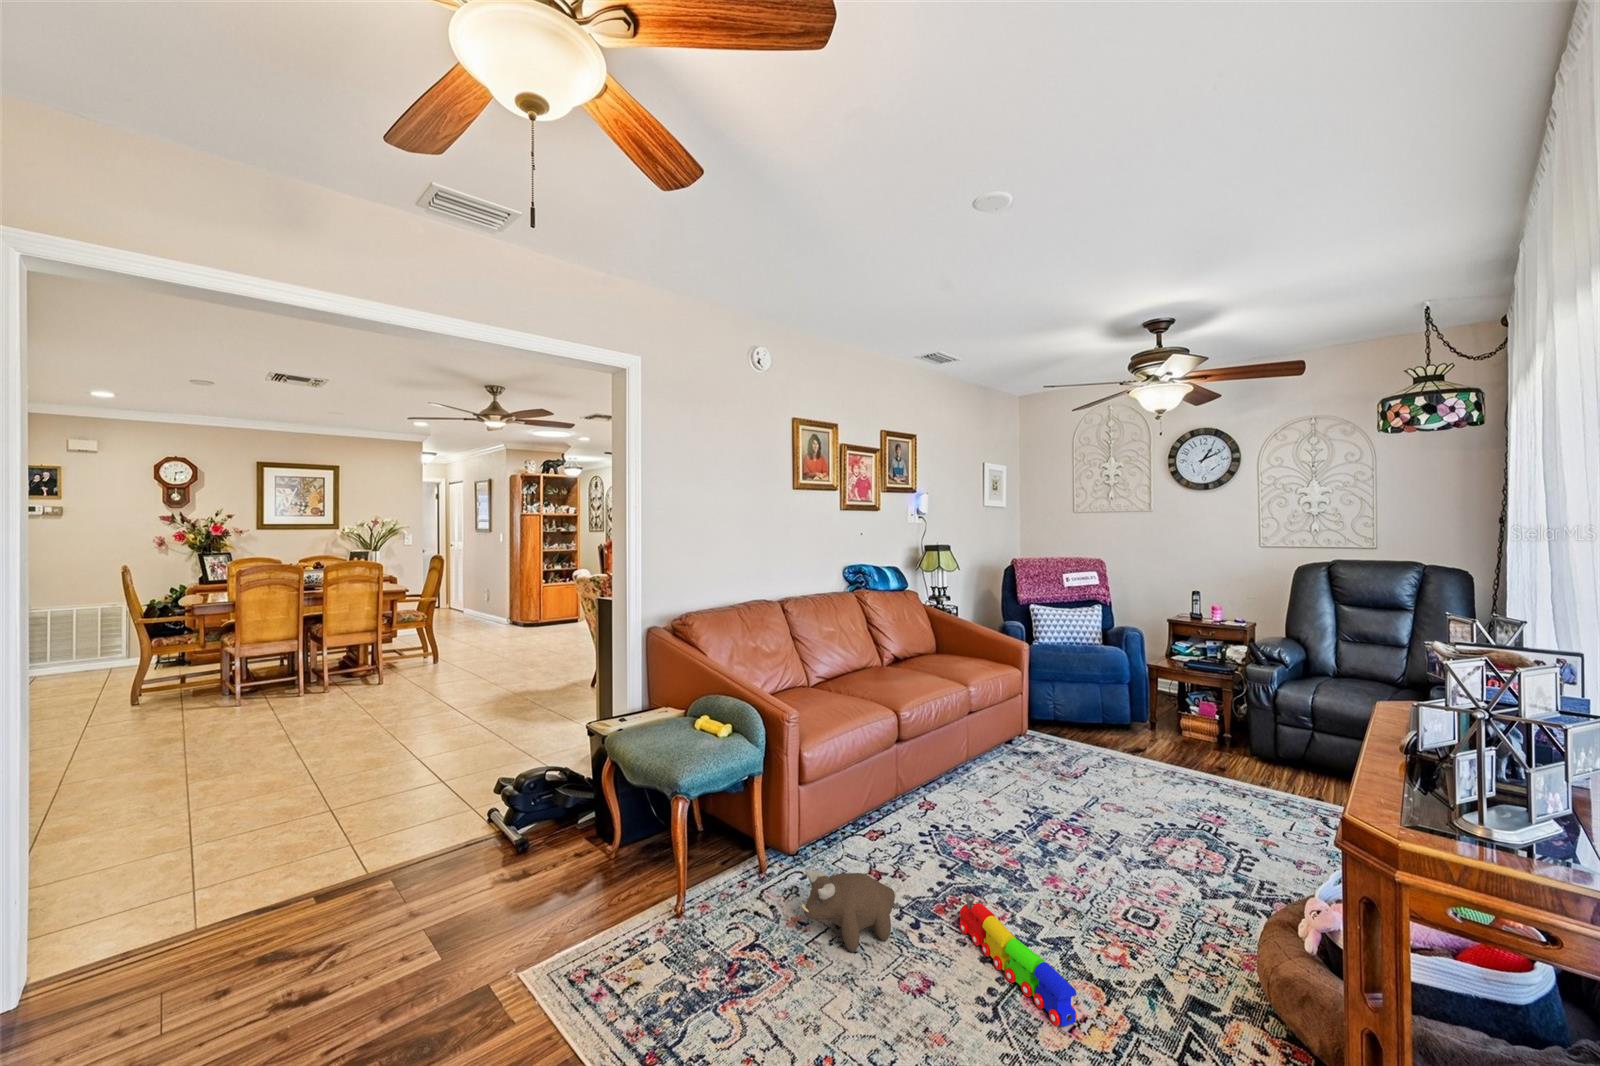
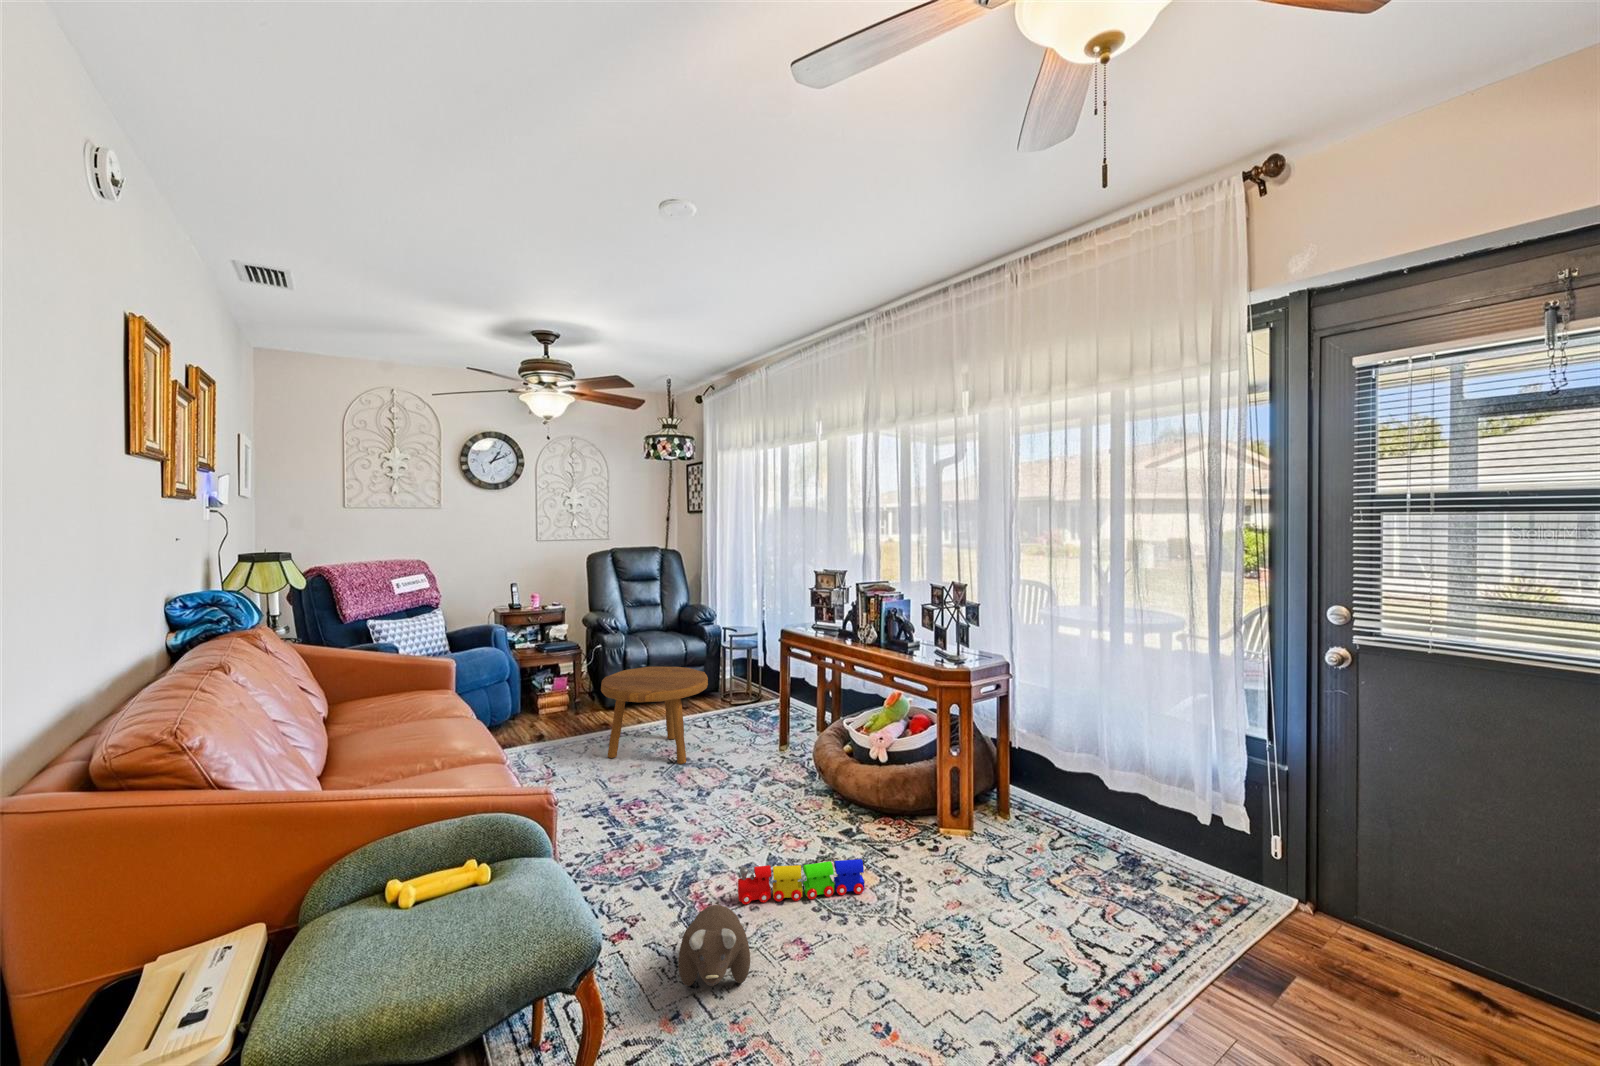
footstool: none [1120,699,1273,831] -> present [601,666,708,764]

